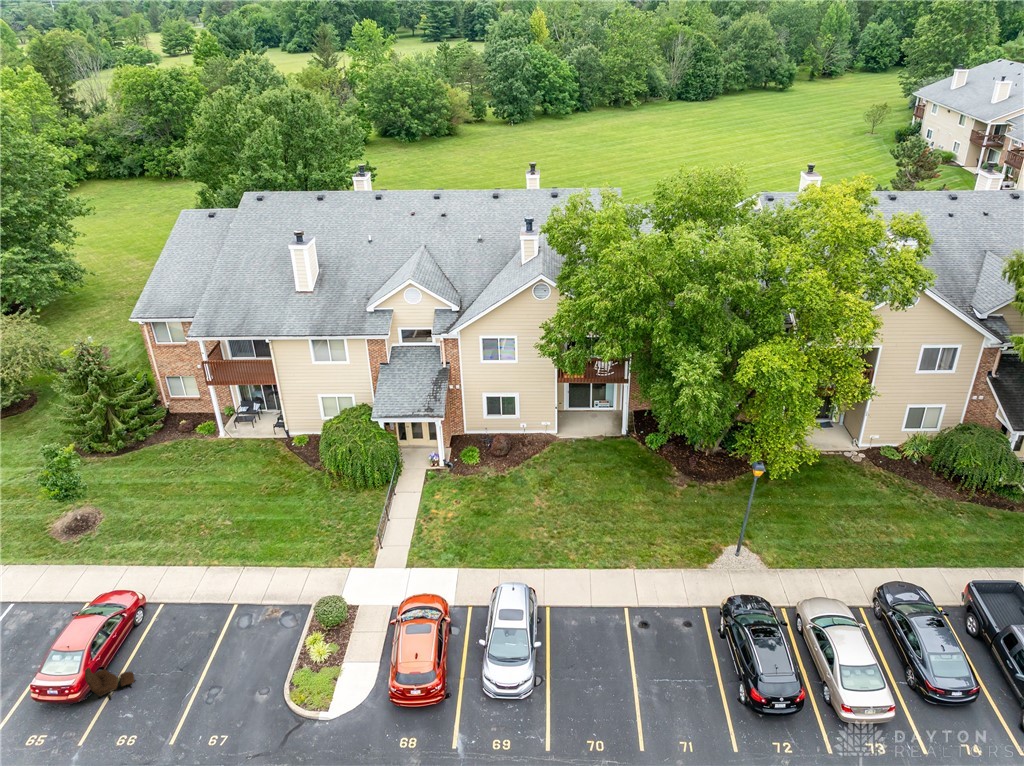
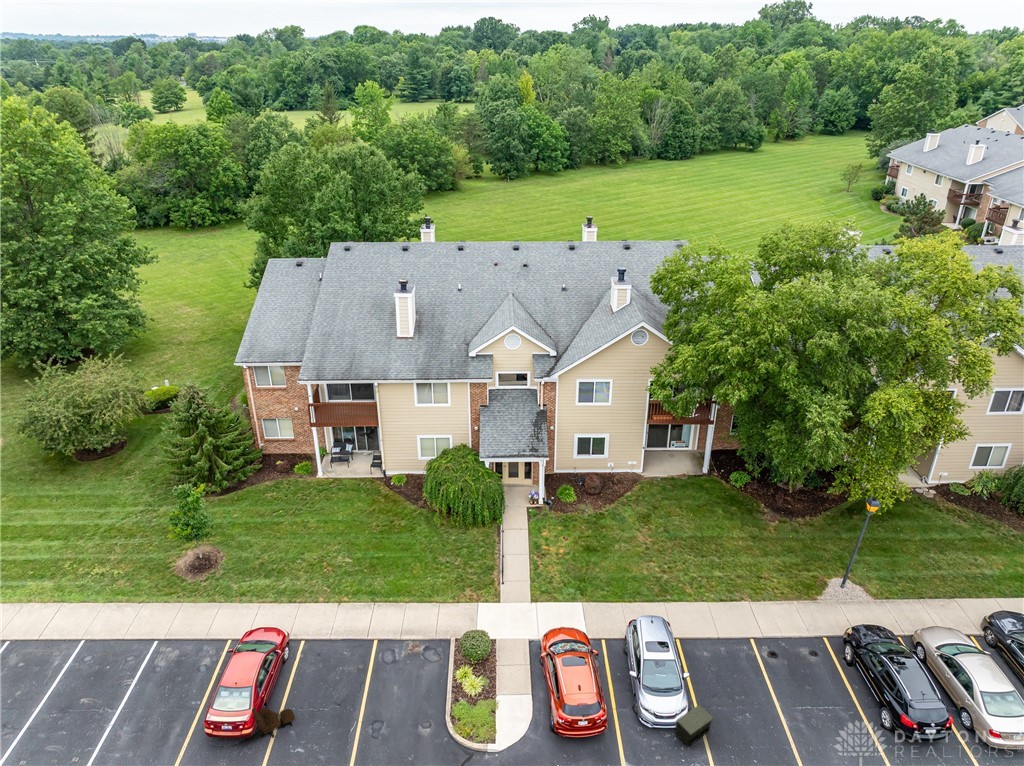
storage bench: none [517,675,555,718] -> present [675,705,713,747]

